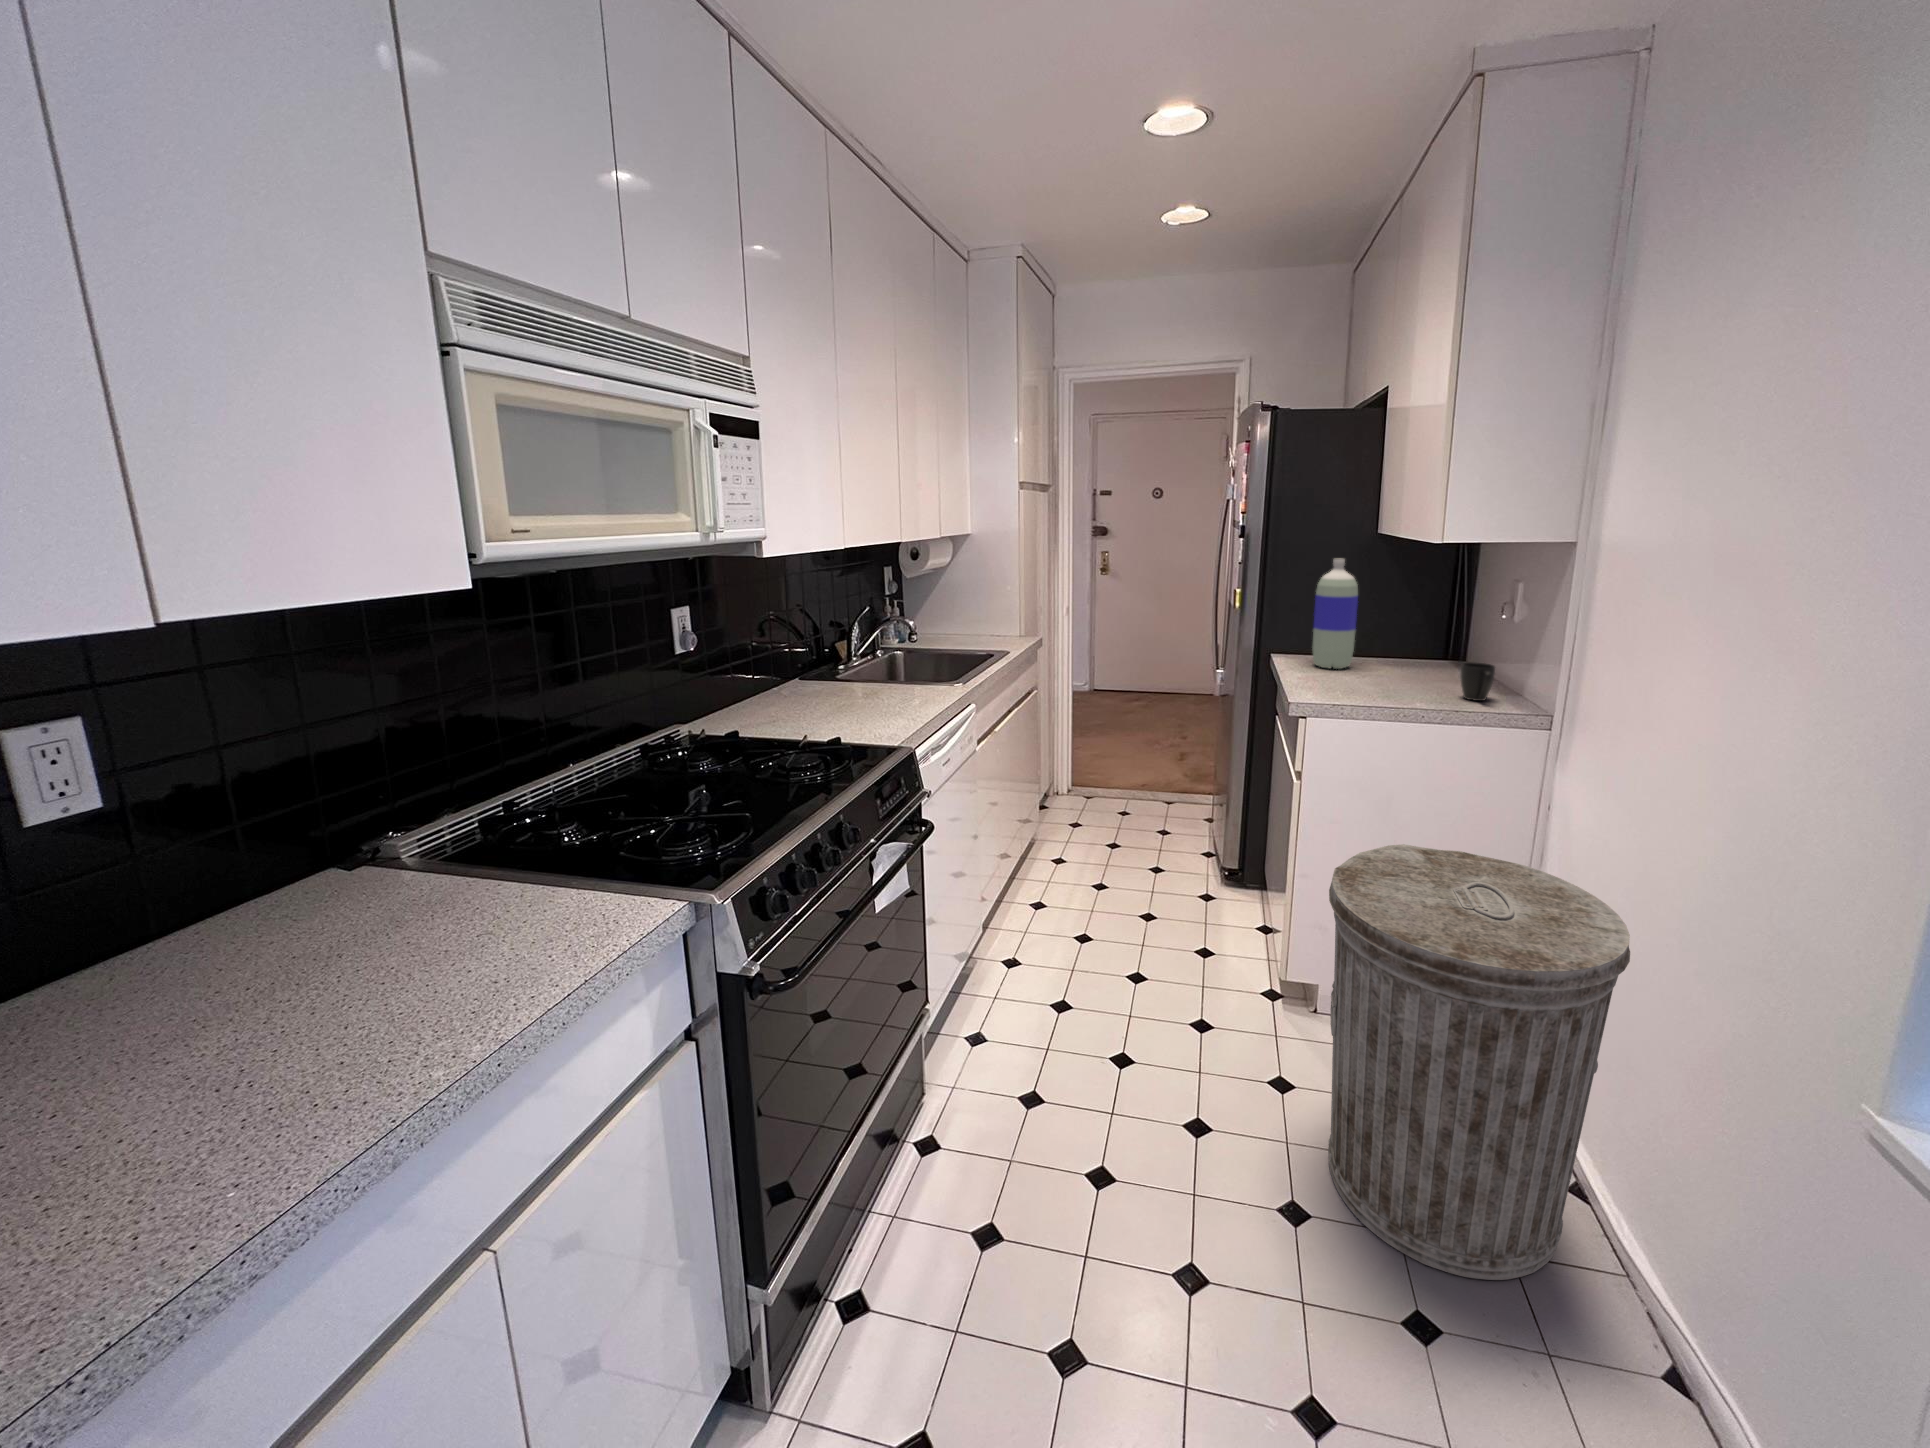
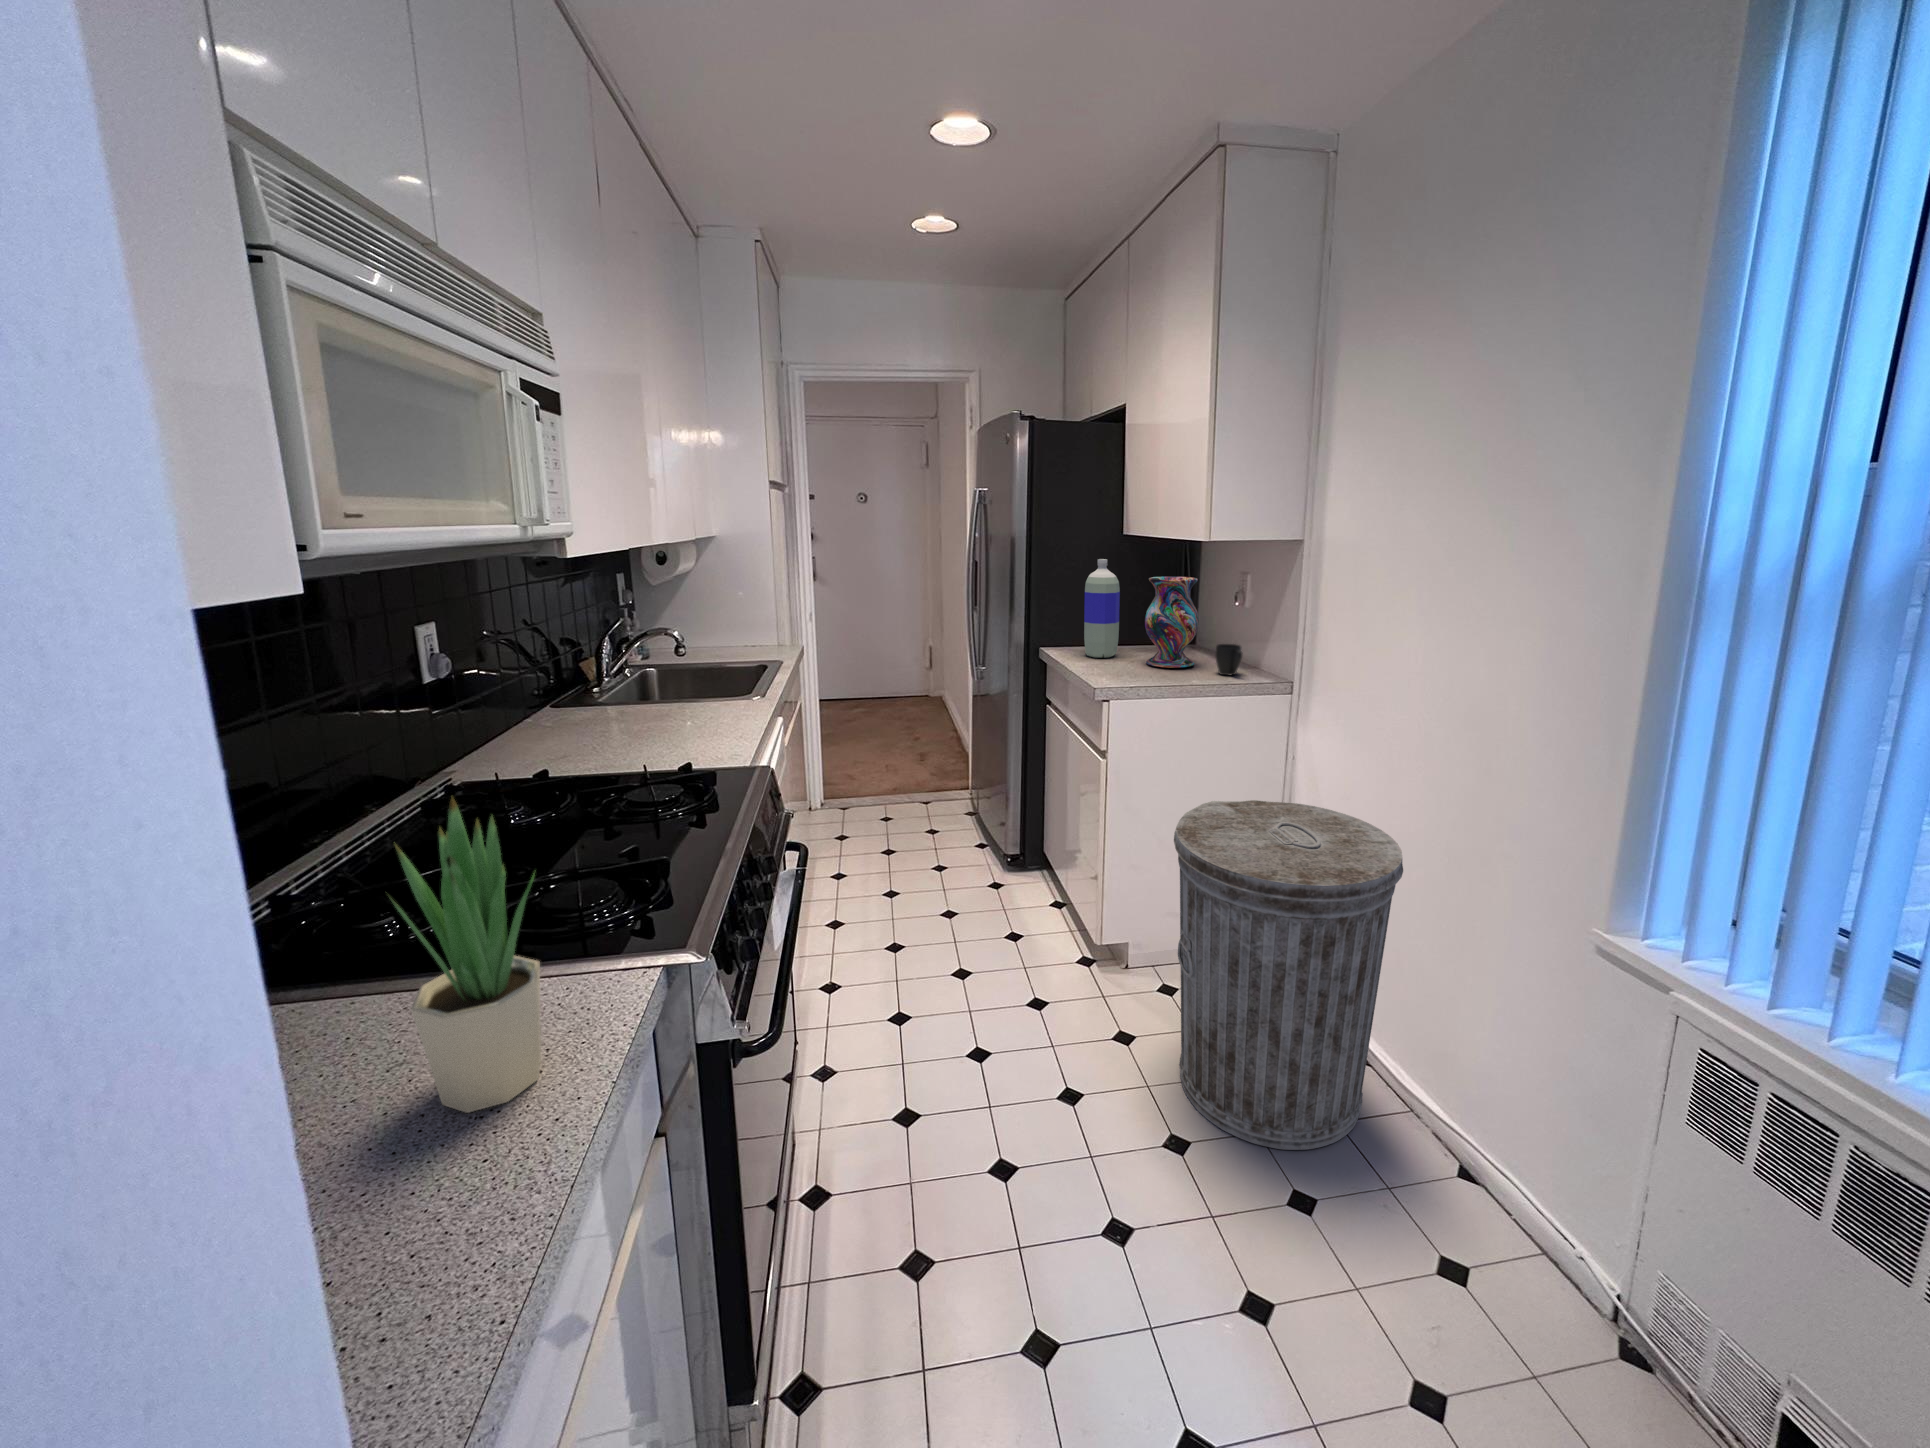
vase: none [1379,580,1449,687] -> present [1145,577,1199,668]
potted plant: none [453,736,567,966] -> present [391,797,541,1113]

